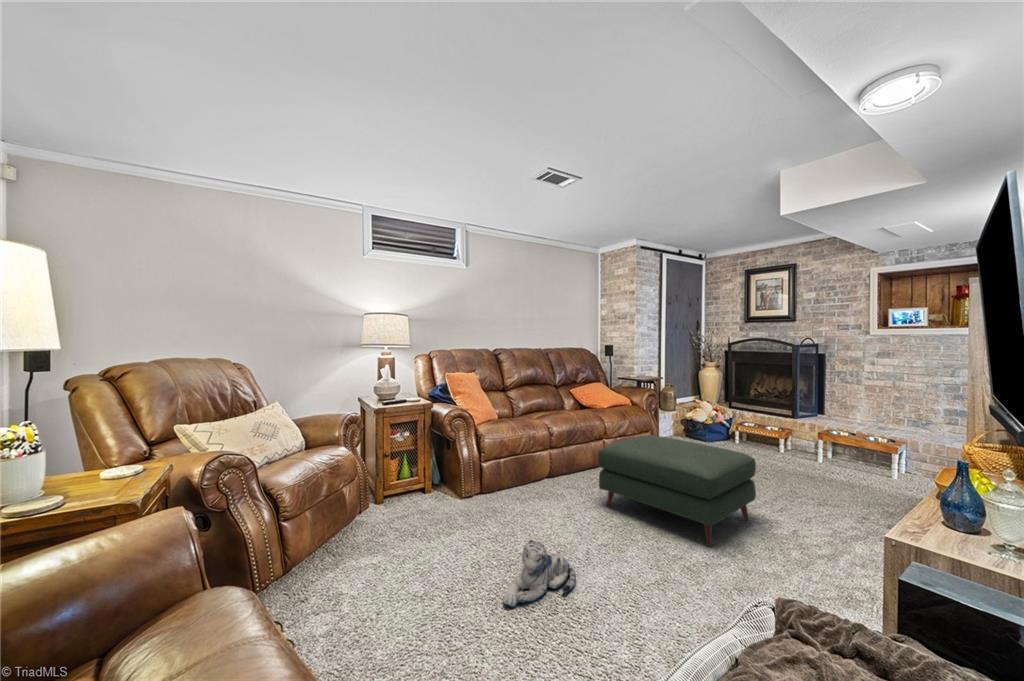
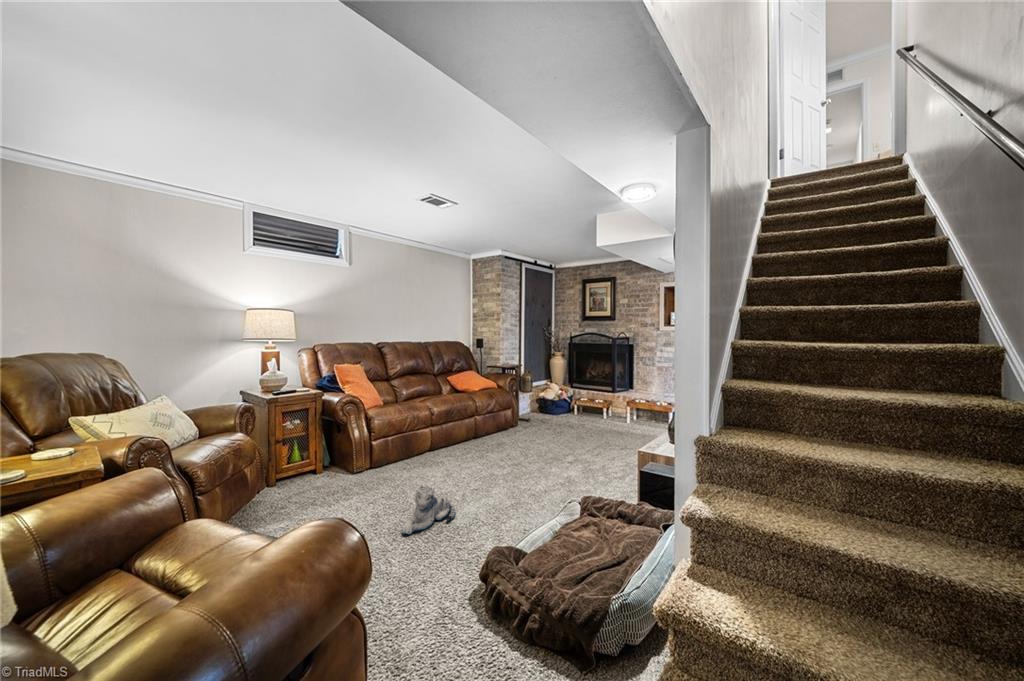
ottoman: present [598,435,756,546] -> none [470,409,581,482]

